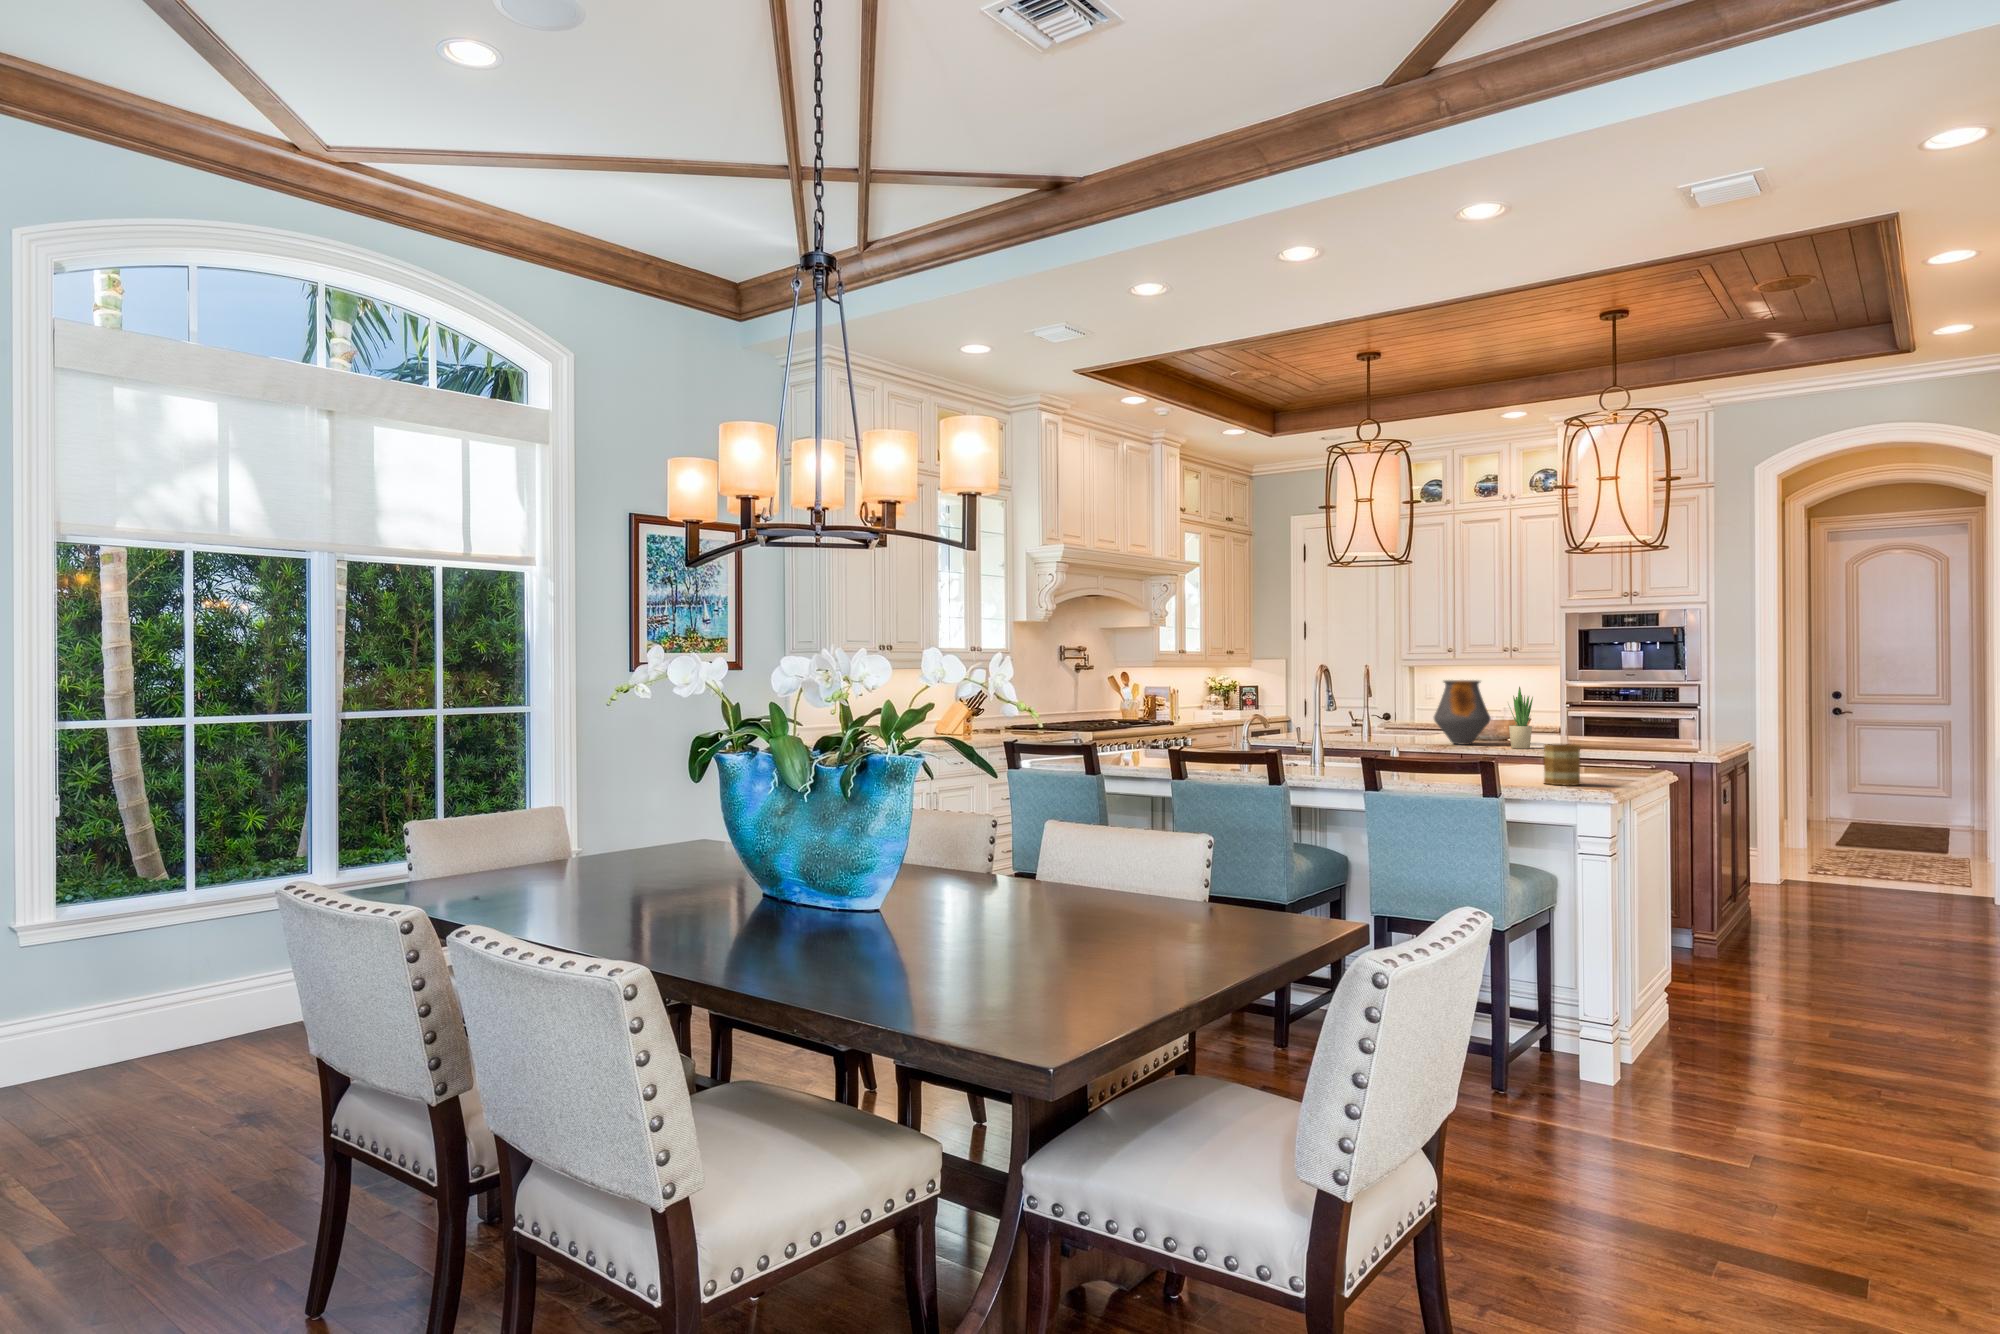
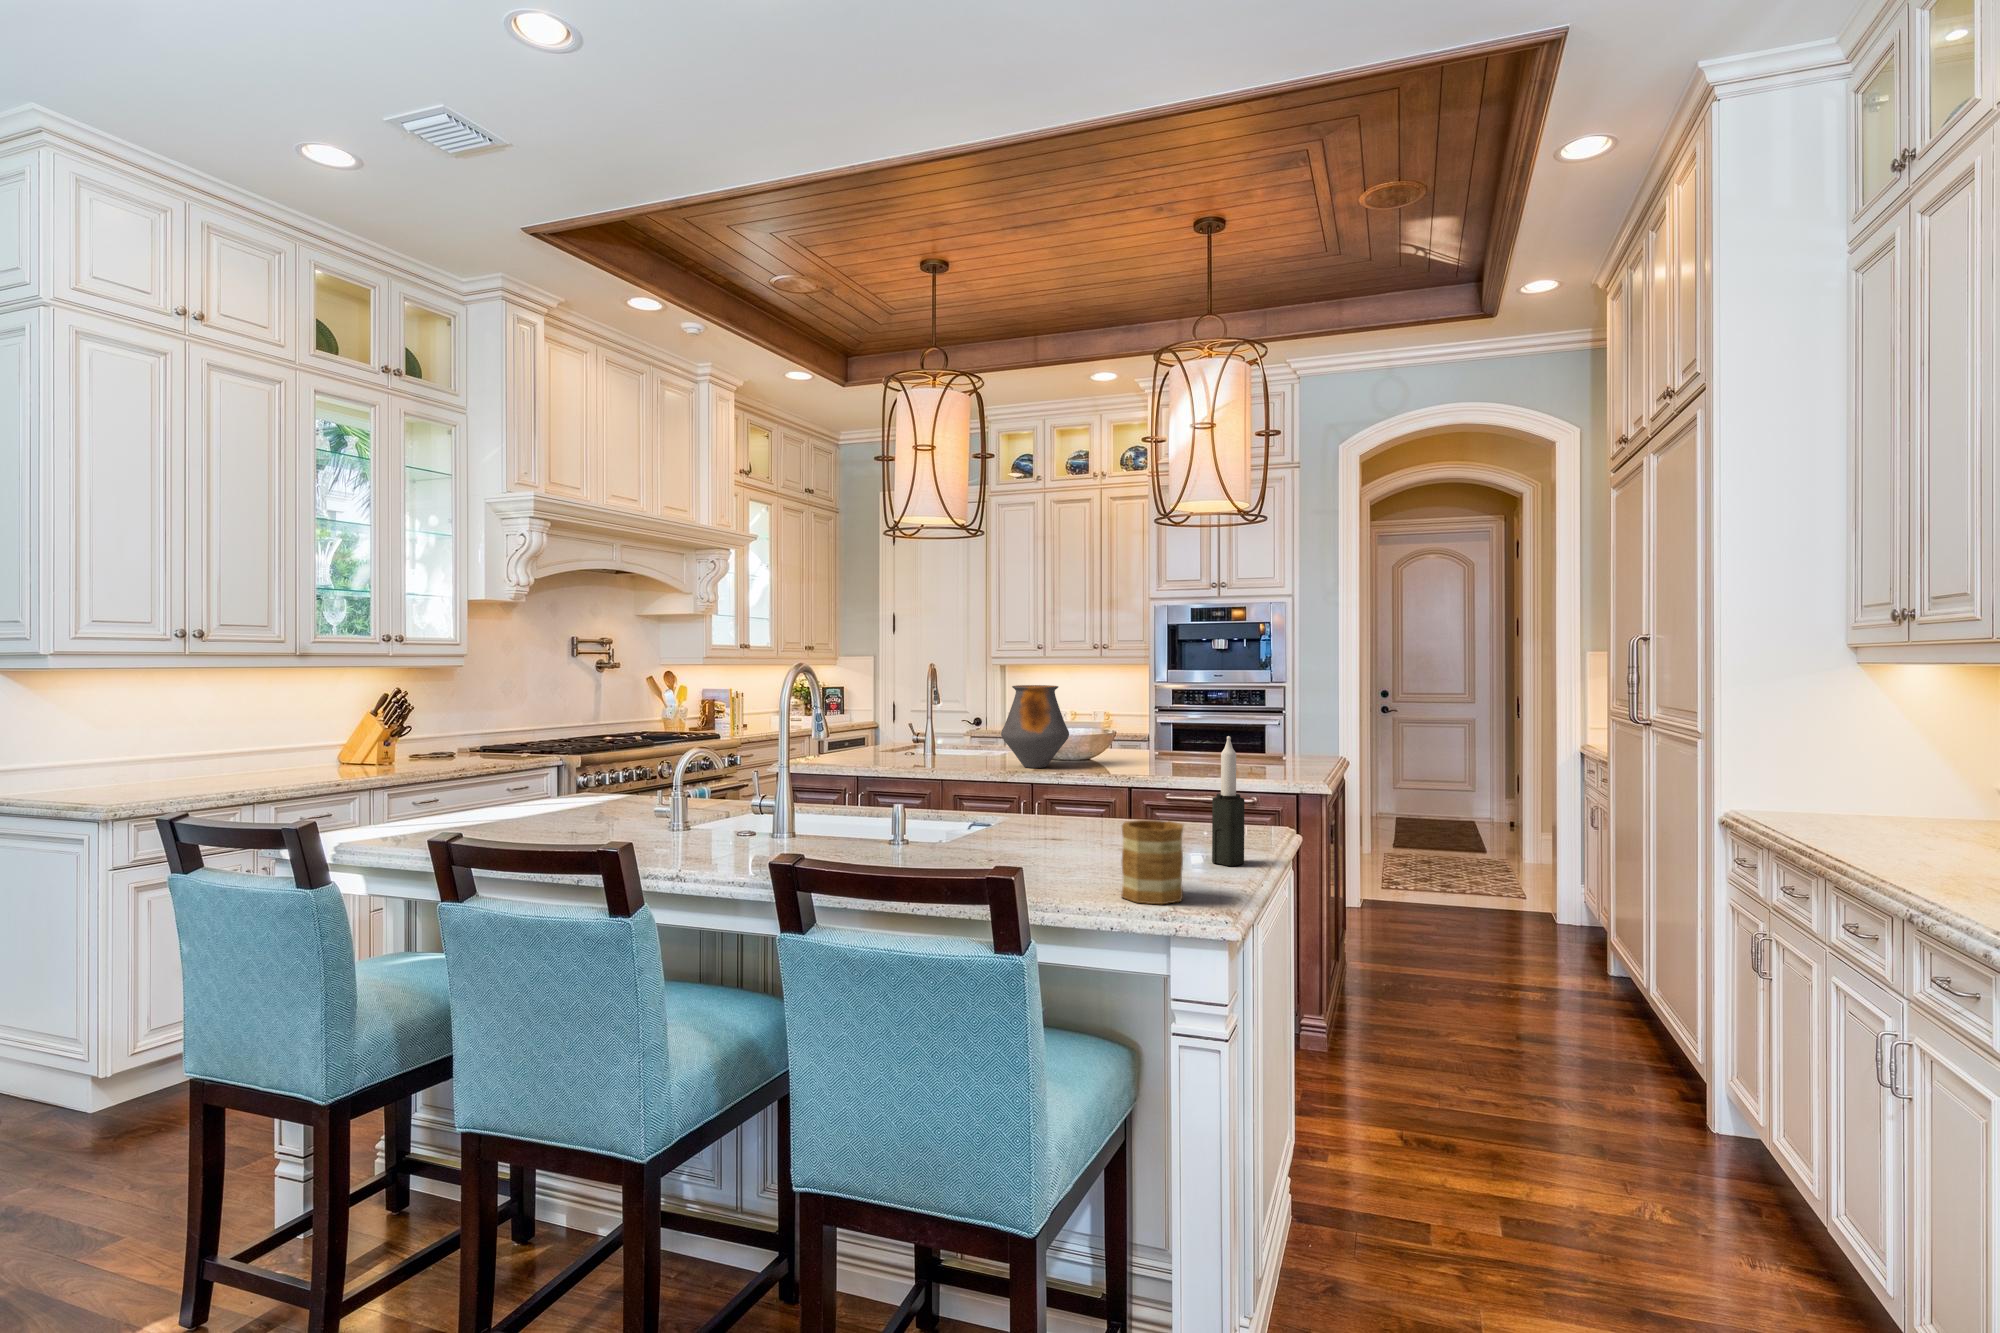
potted plant: present [1509,687,1533,749] -> none [1087,694,1118,774]
candle: none [1602,701,1623,779] -> present [1212,736,1245,866]

